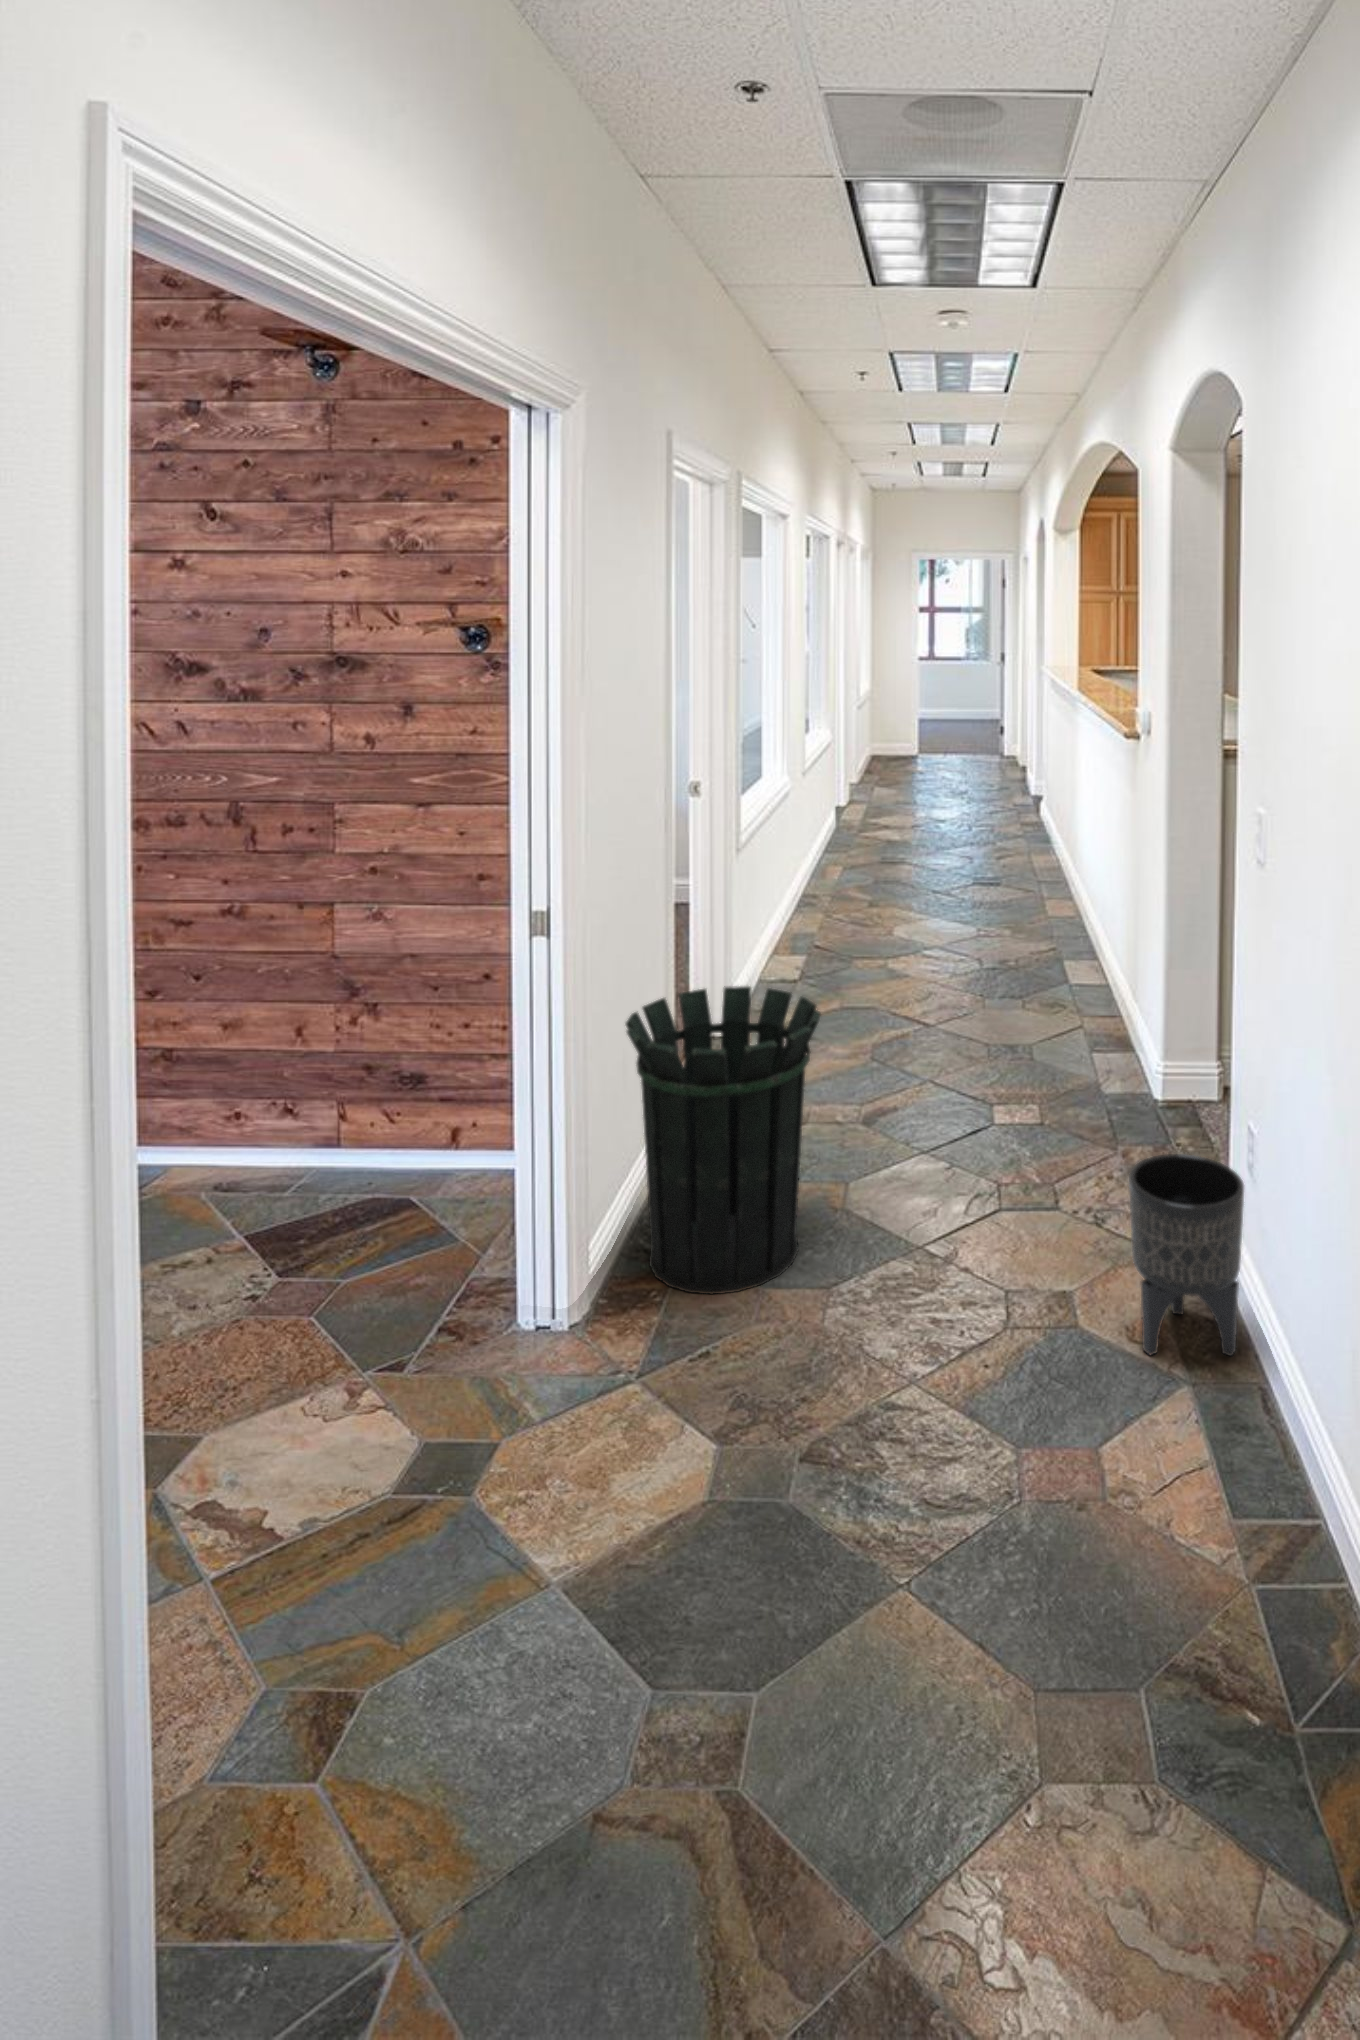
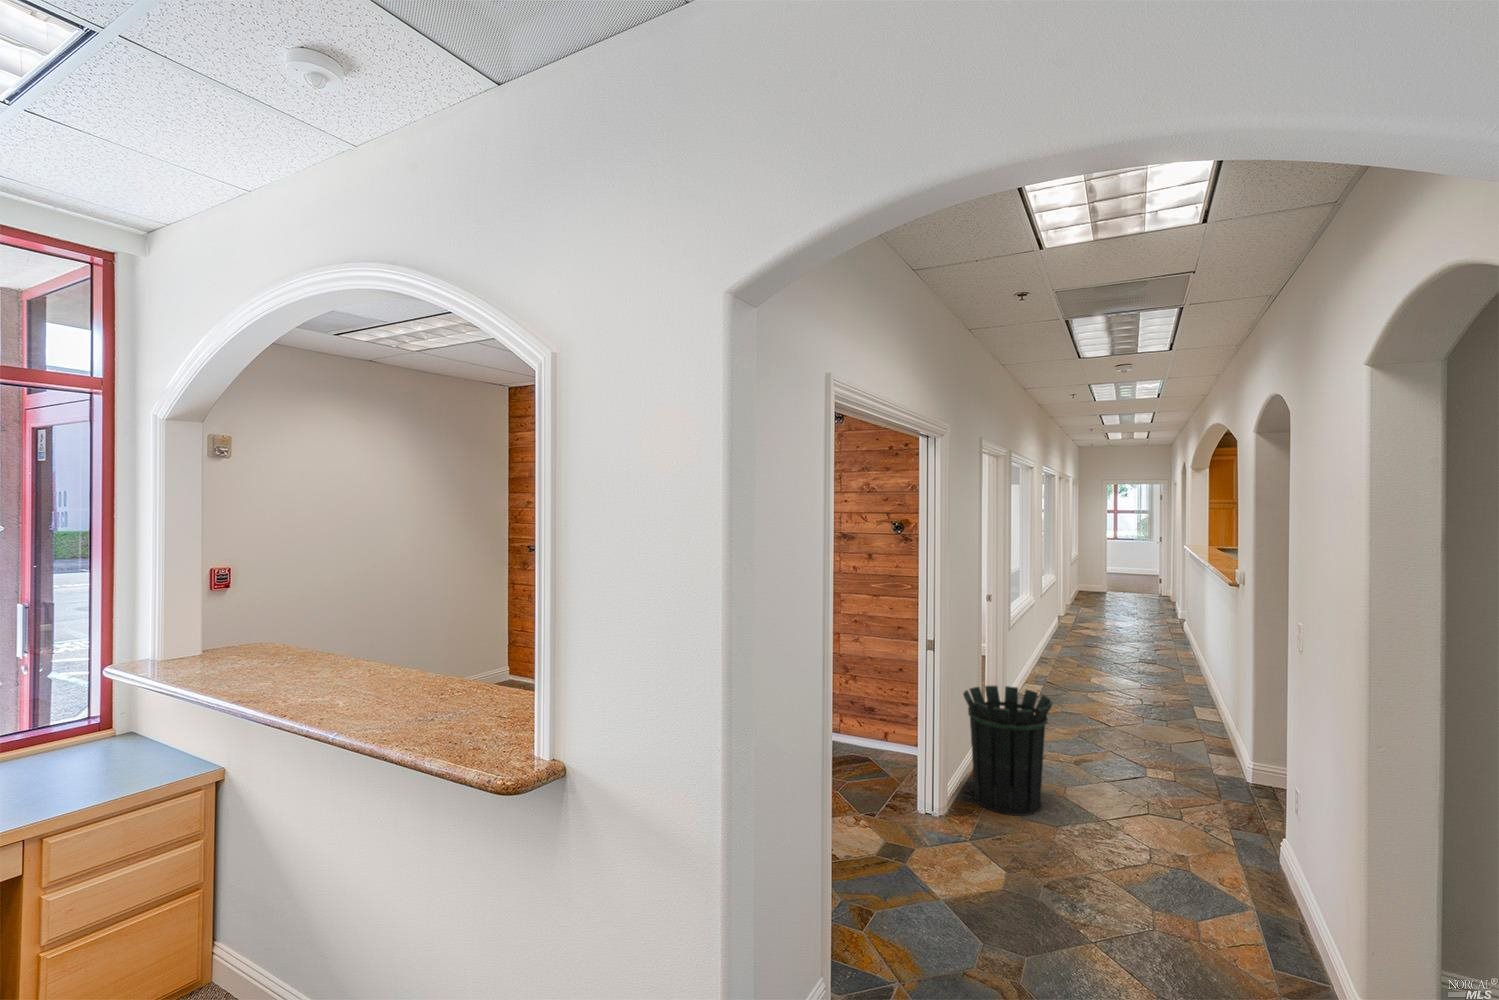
planter: present [1129,1154,1244,1356] -> none [1218,796,1289,902]

